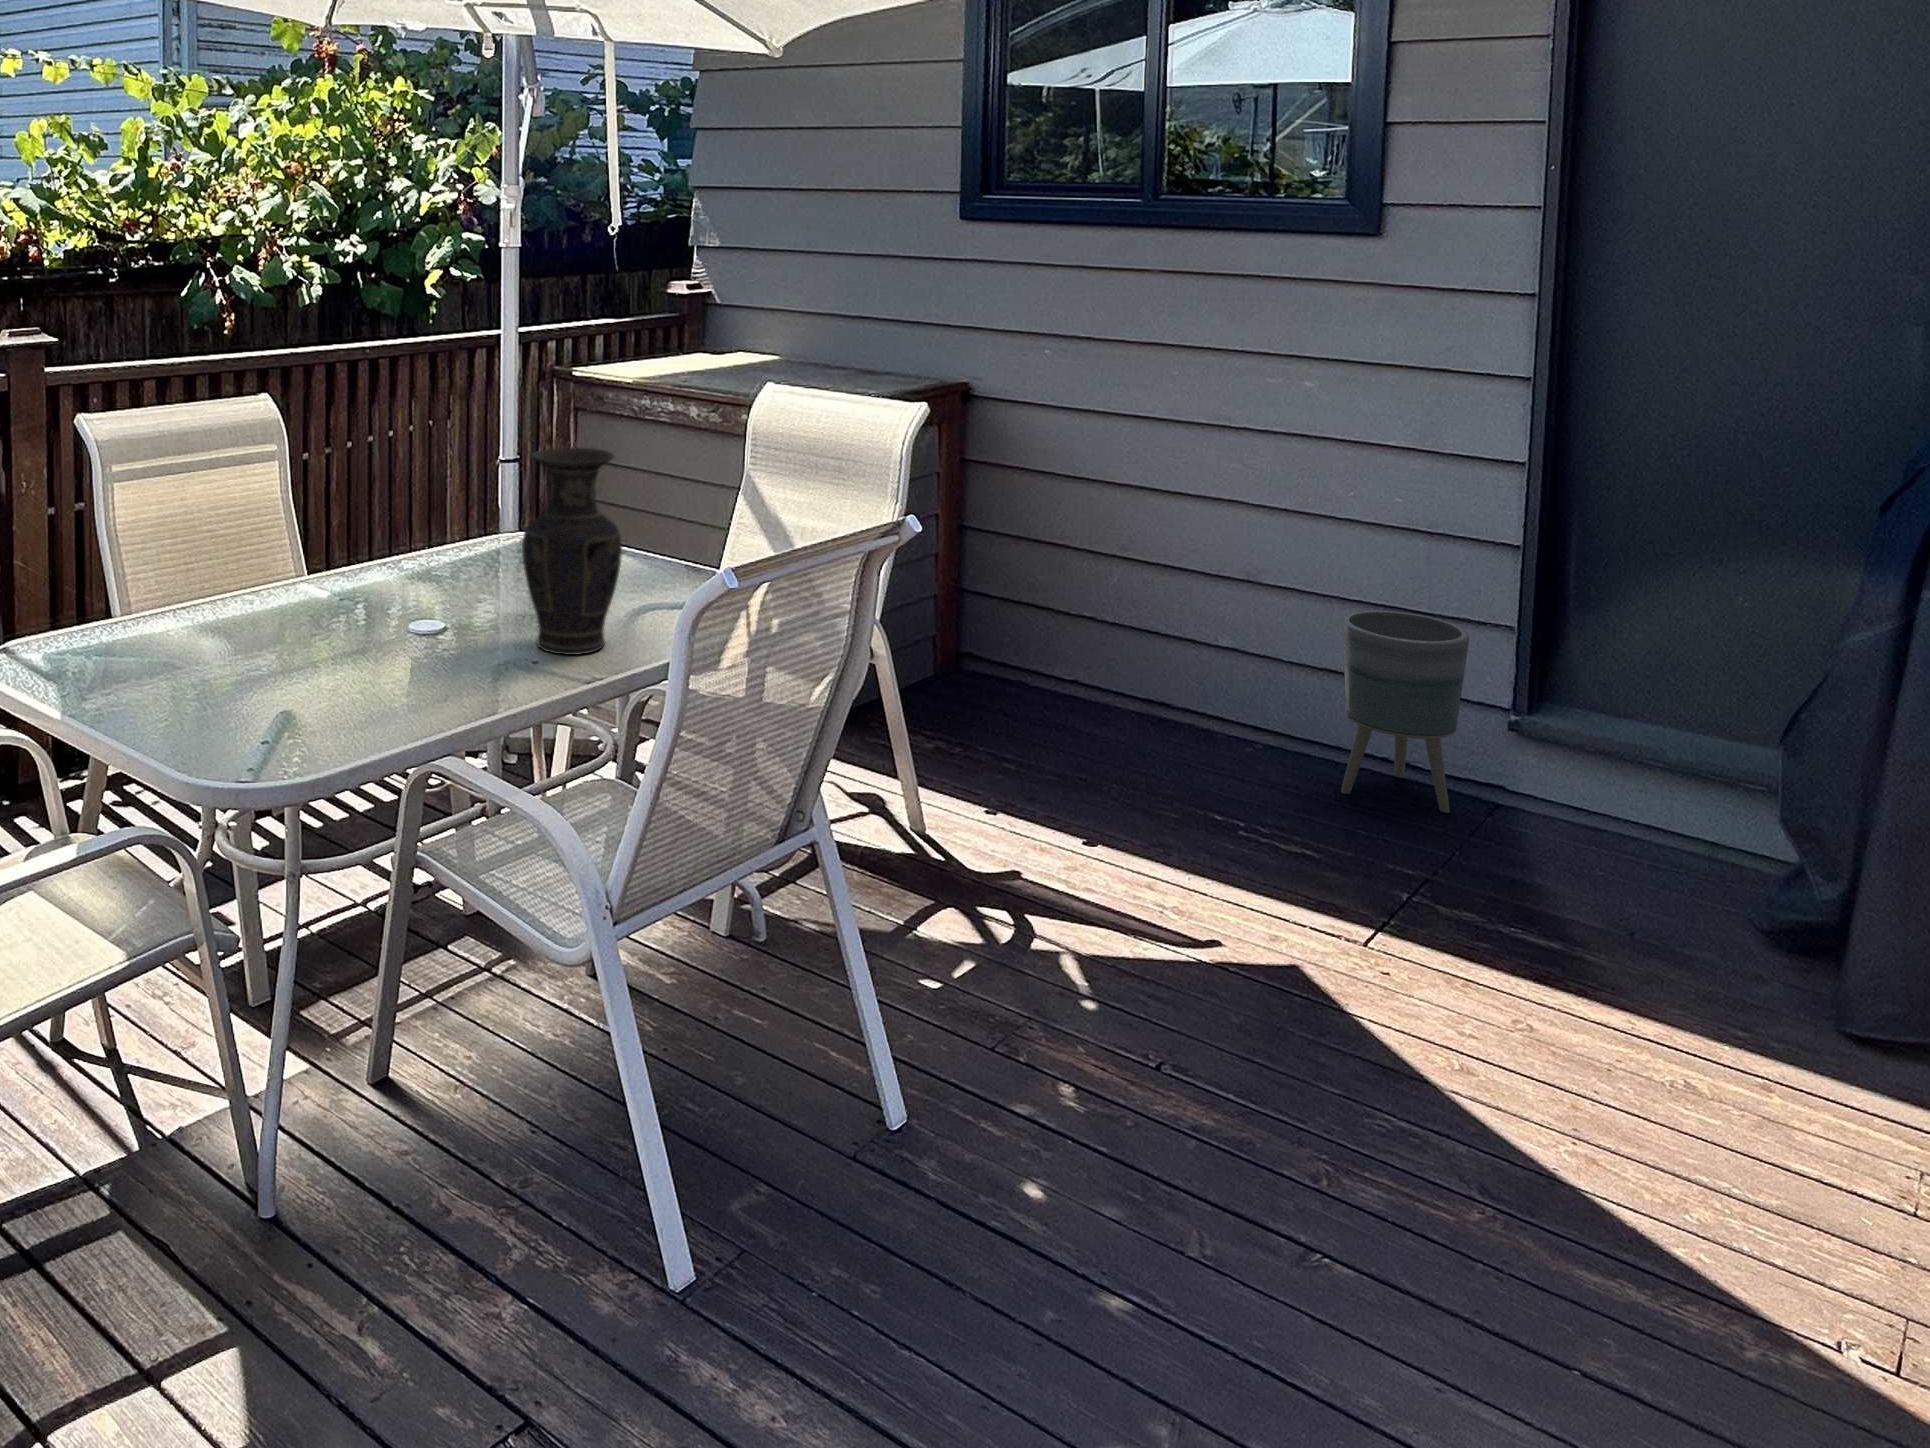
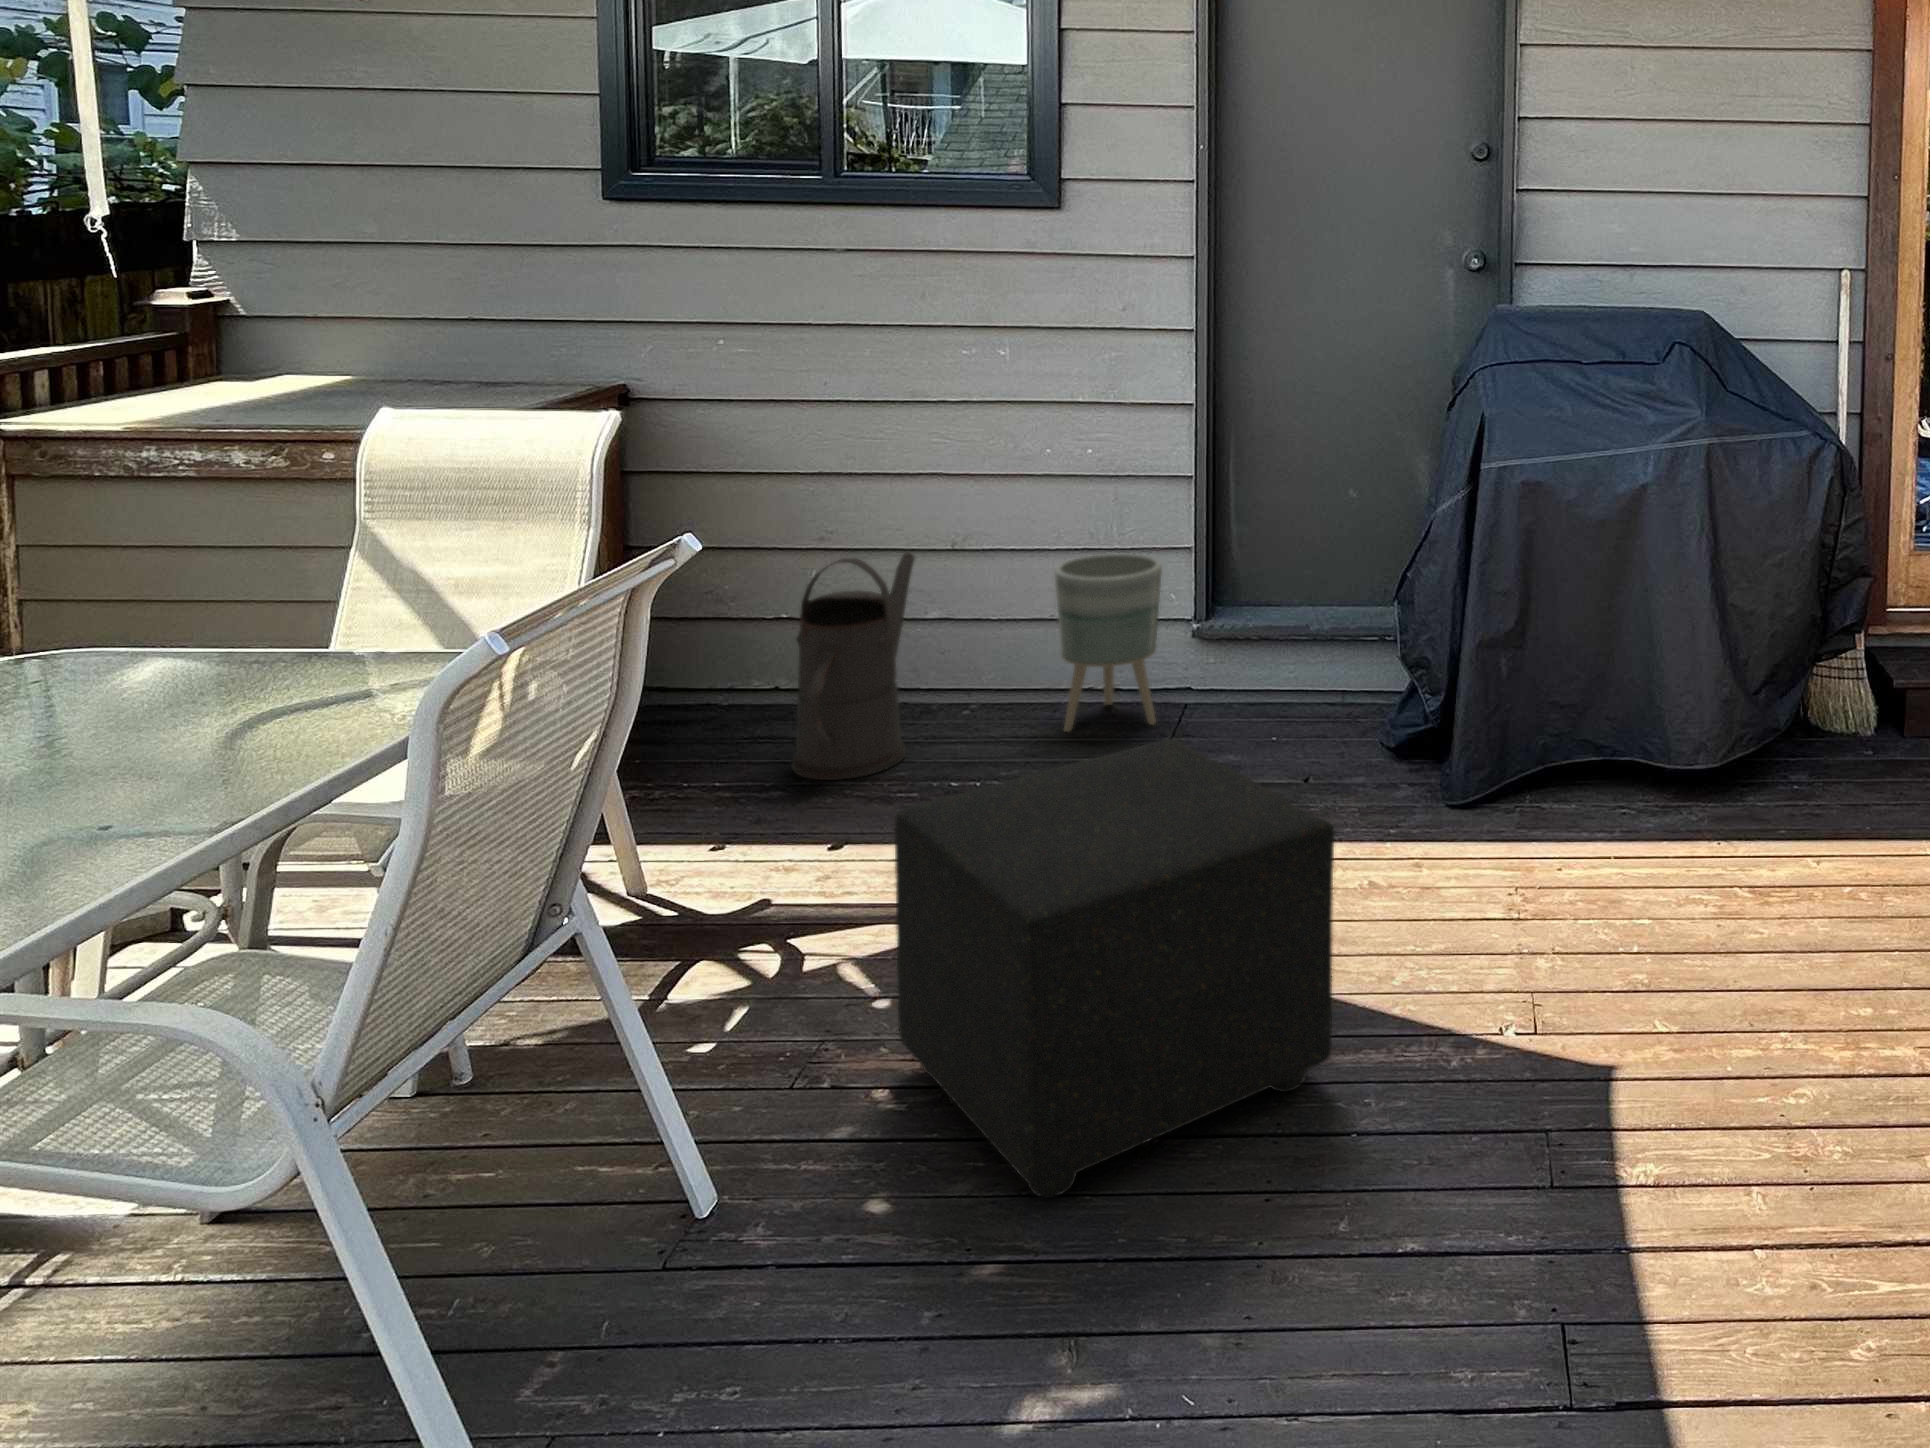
vase: present [522,447,622,655] -> none [71,515,253,804]
watering can: none [1069,567,1205,781] -> present [792,552,915,780]
ottoman: none [1089,820,1582,1289] -> present [895,739,1334,1198]

